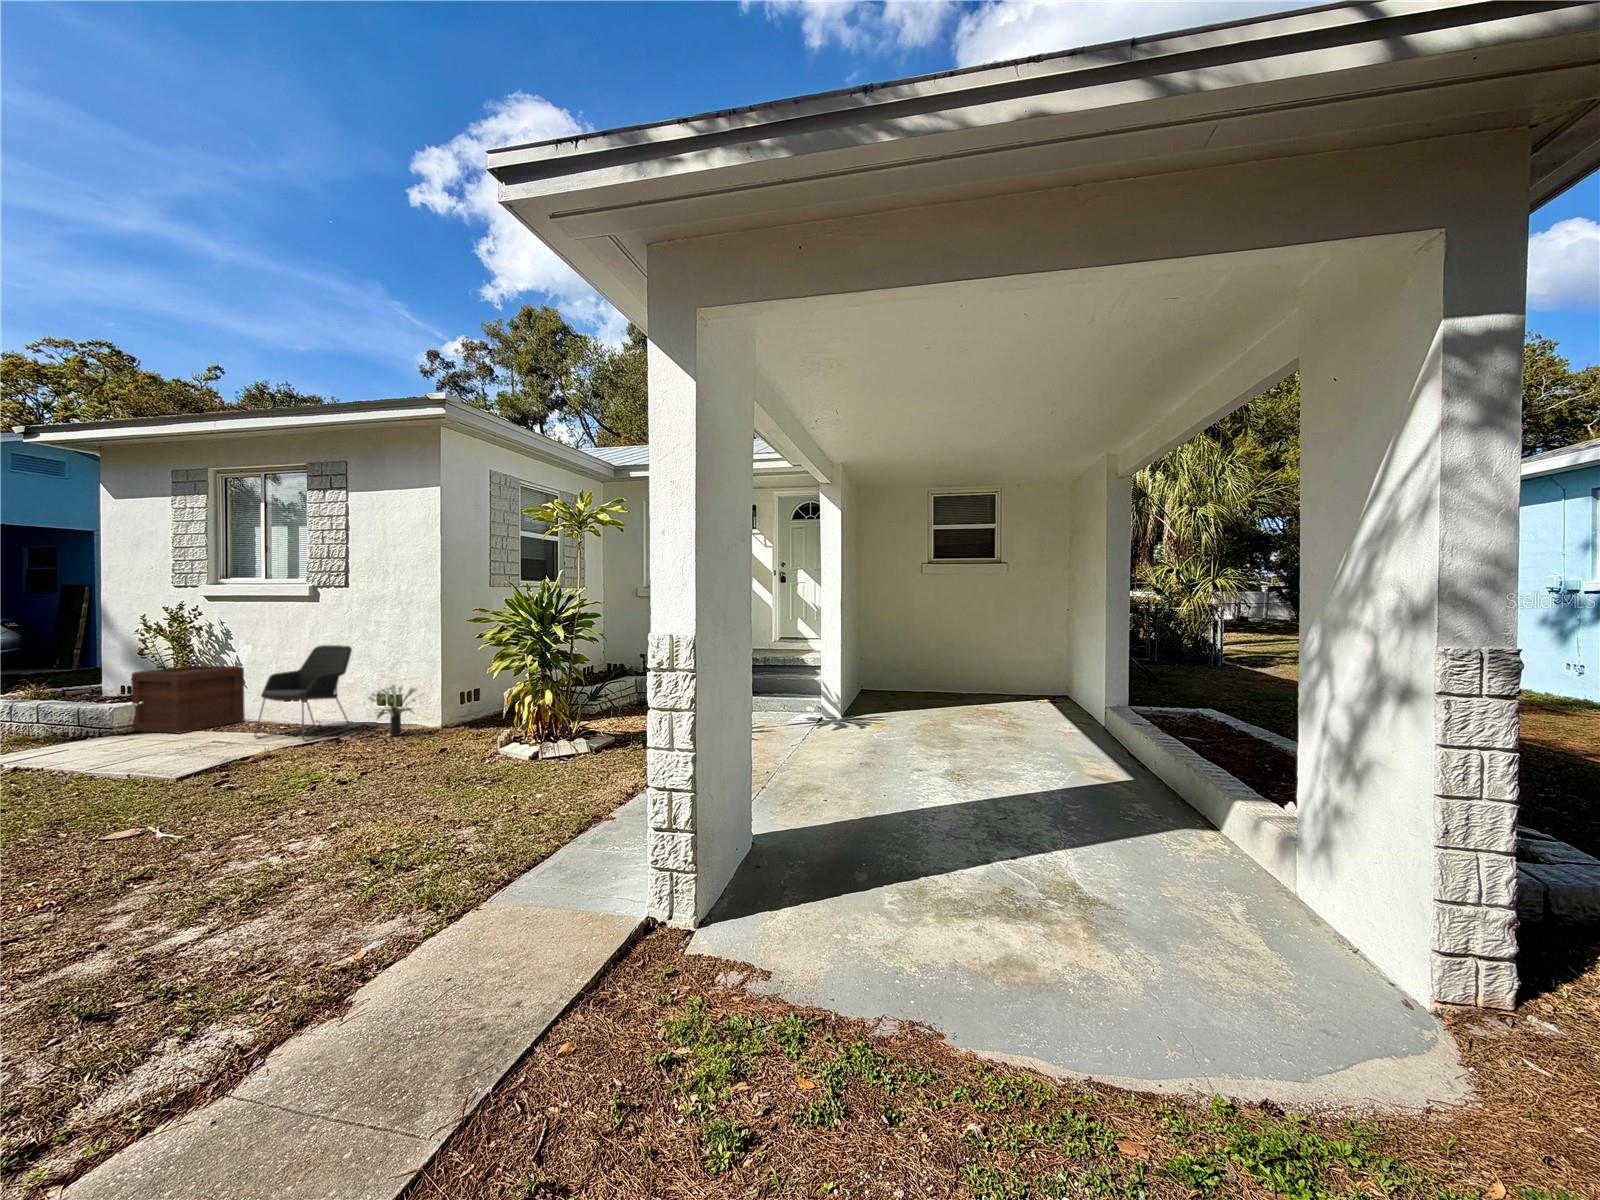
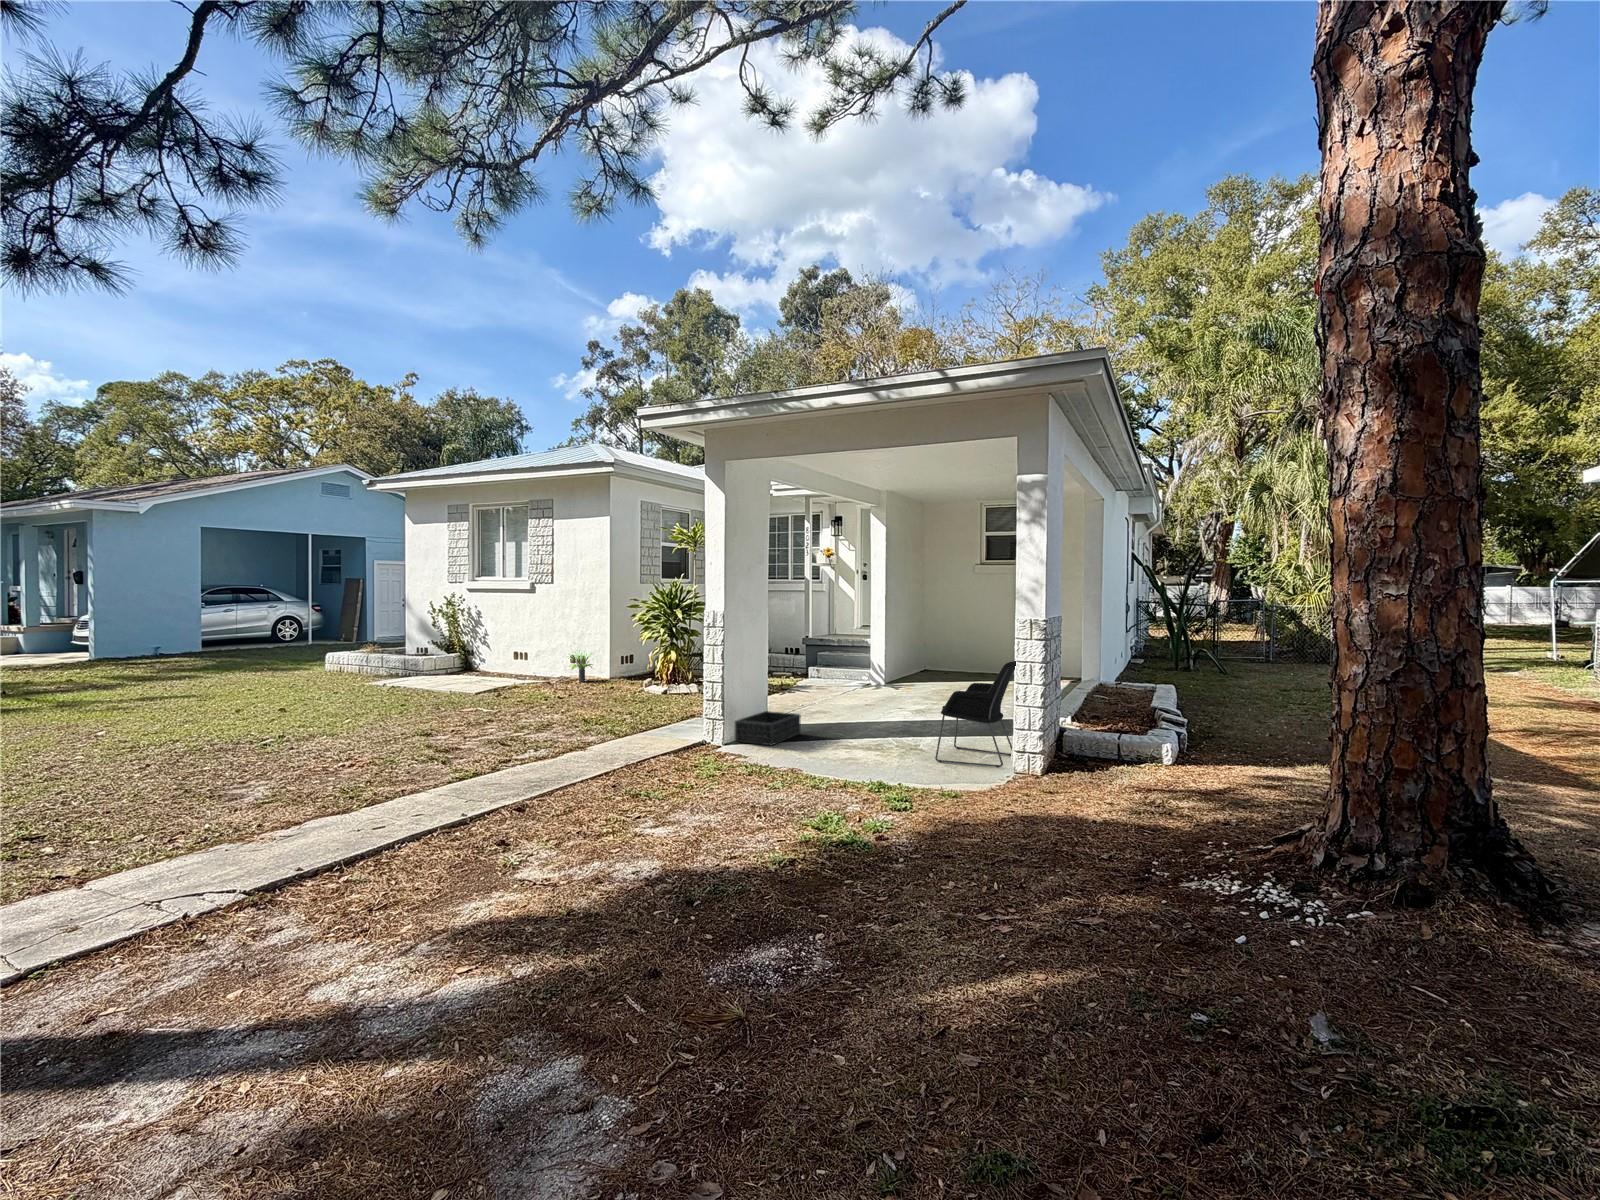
chair: present [254,645,352,741] -> present [935,661,1016,767]
wooden crate: present [131,665,245,733] -> none [433,635,491,676]
basket: none [717,819,828,921] -> present [735,711,801,745]

